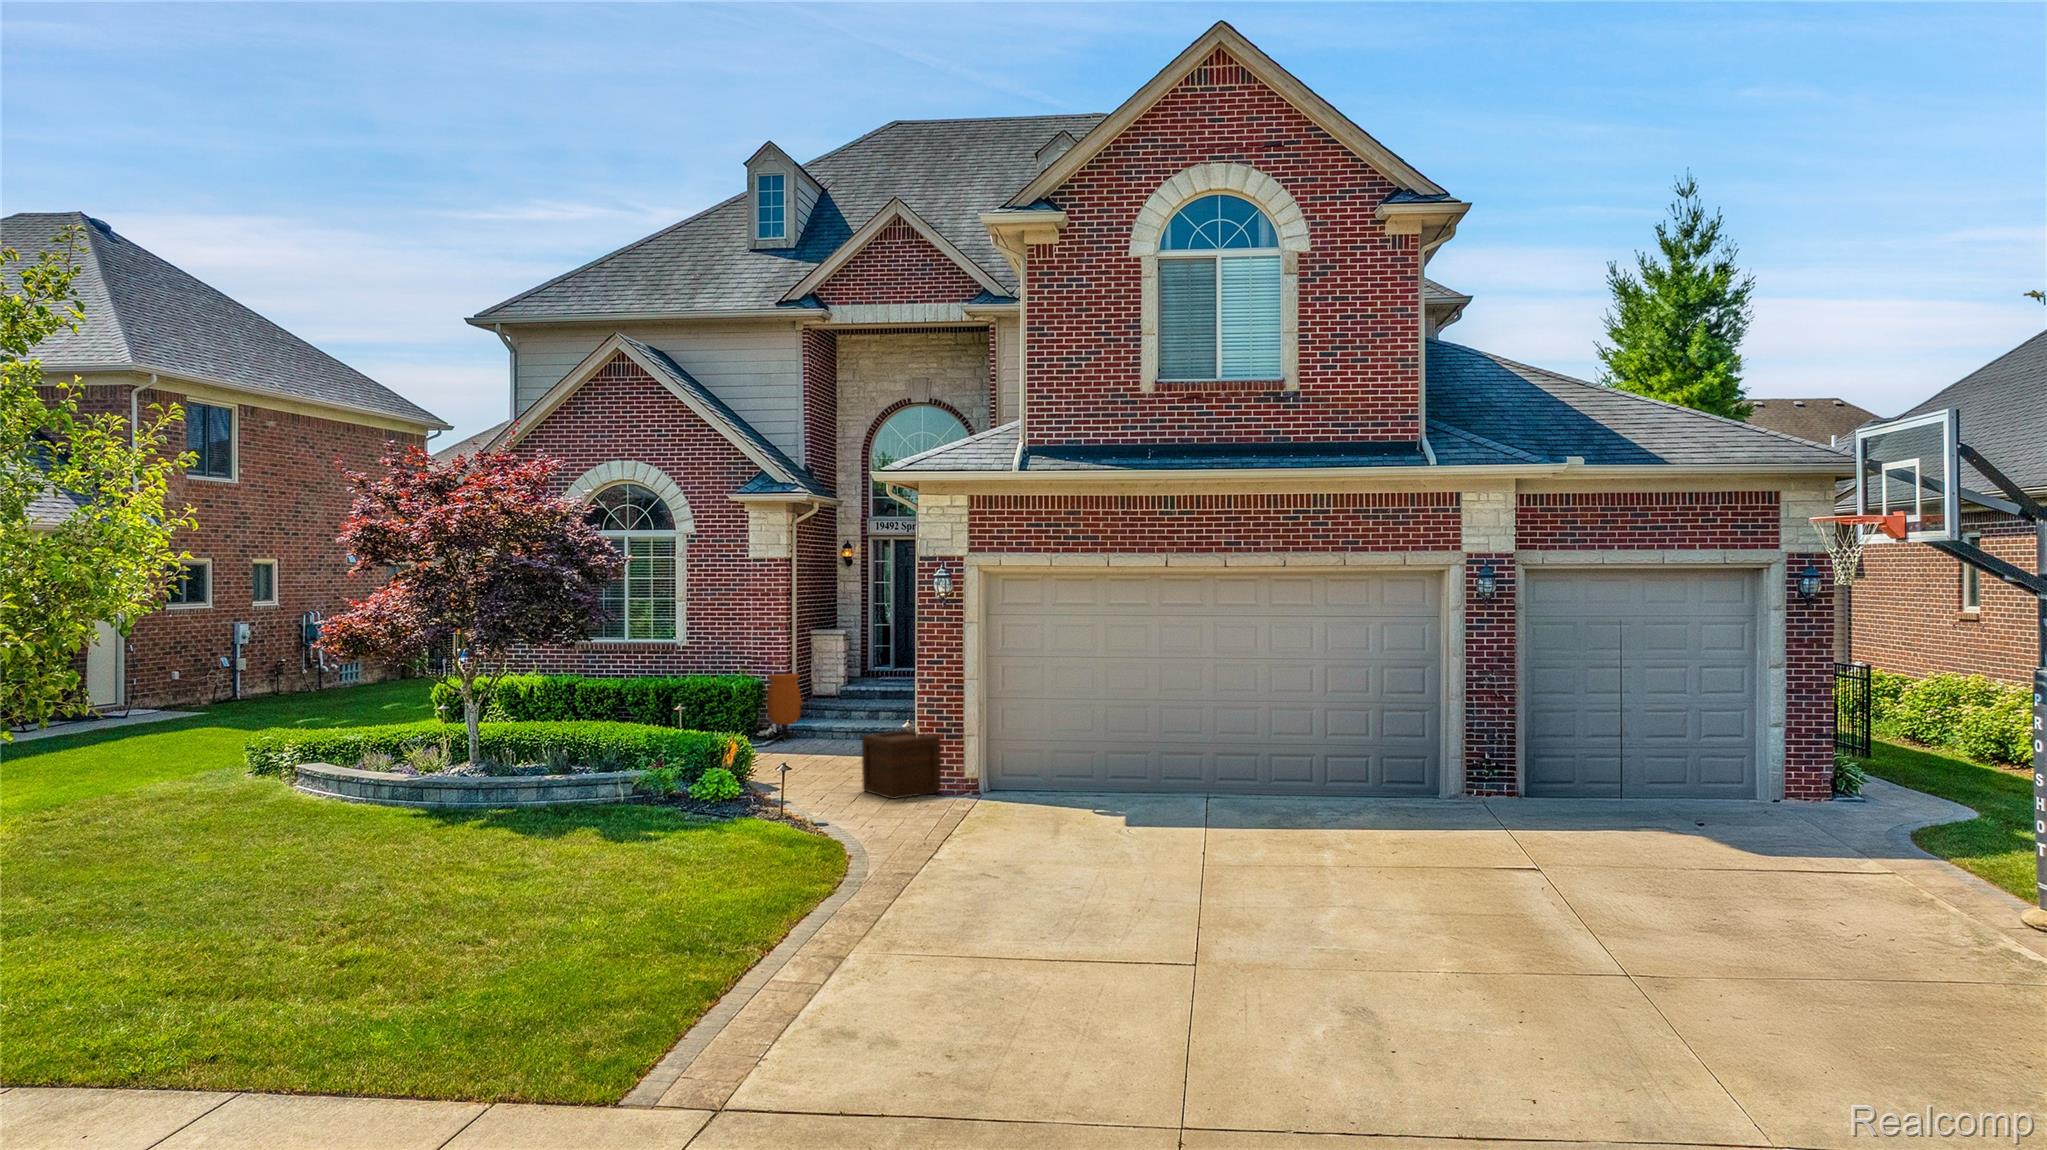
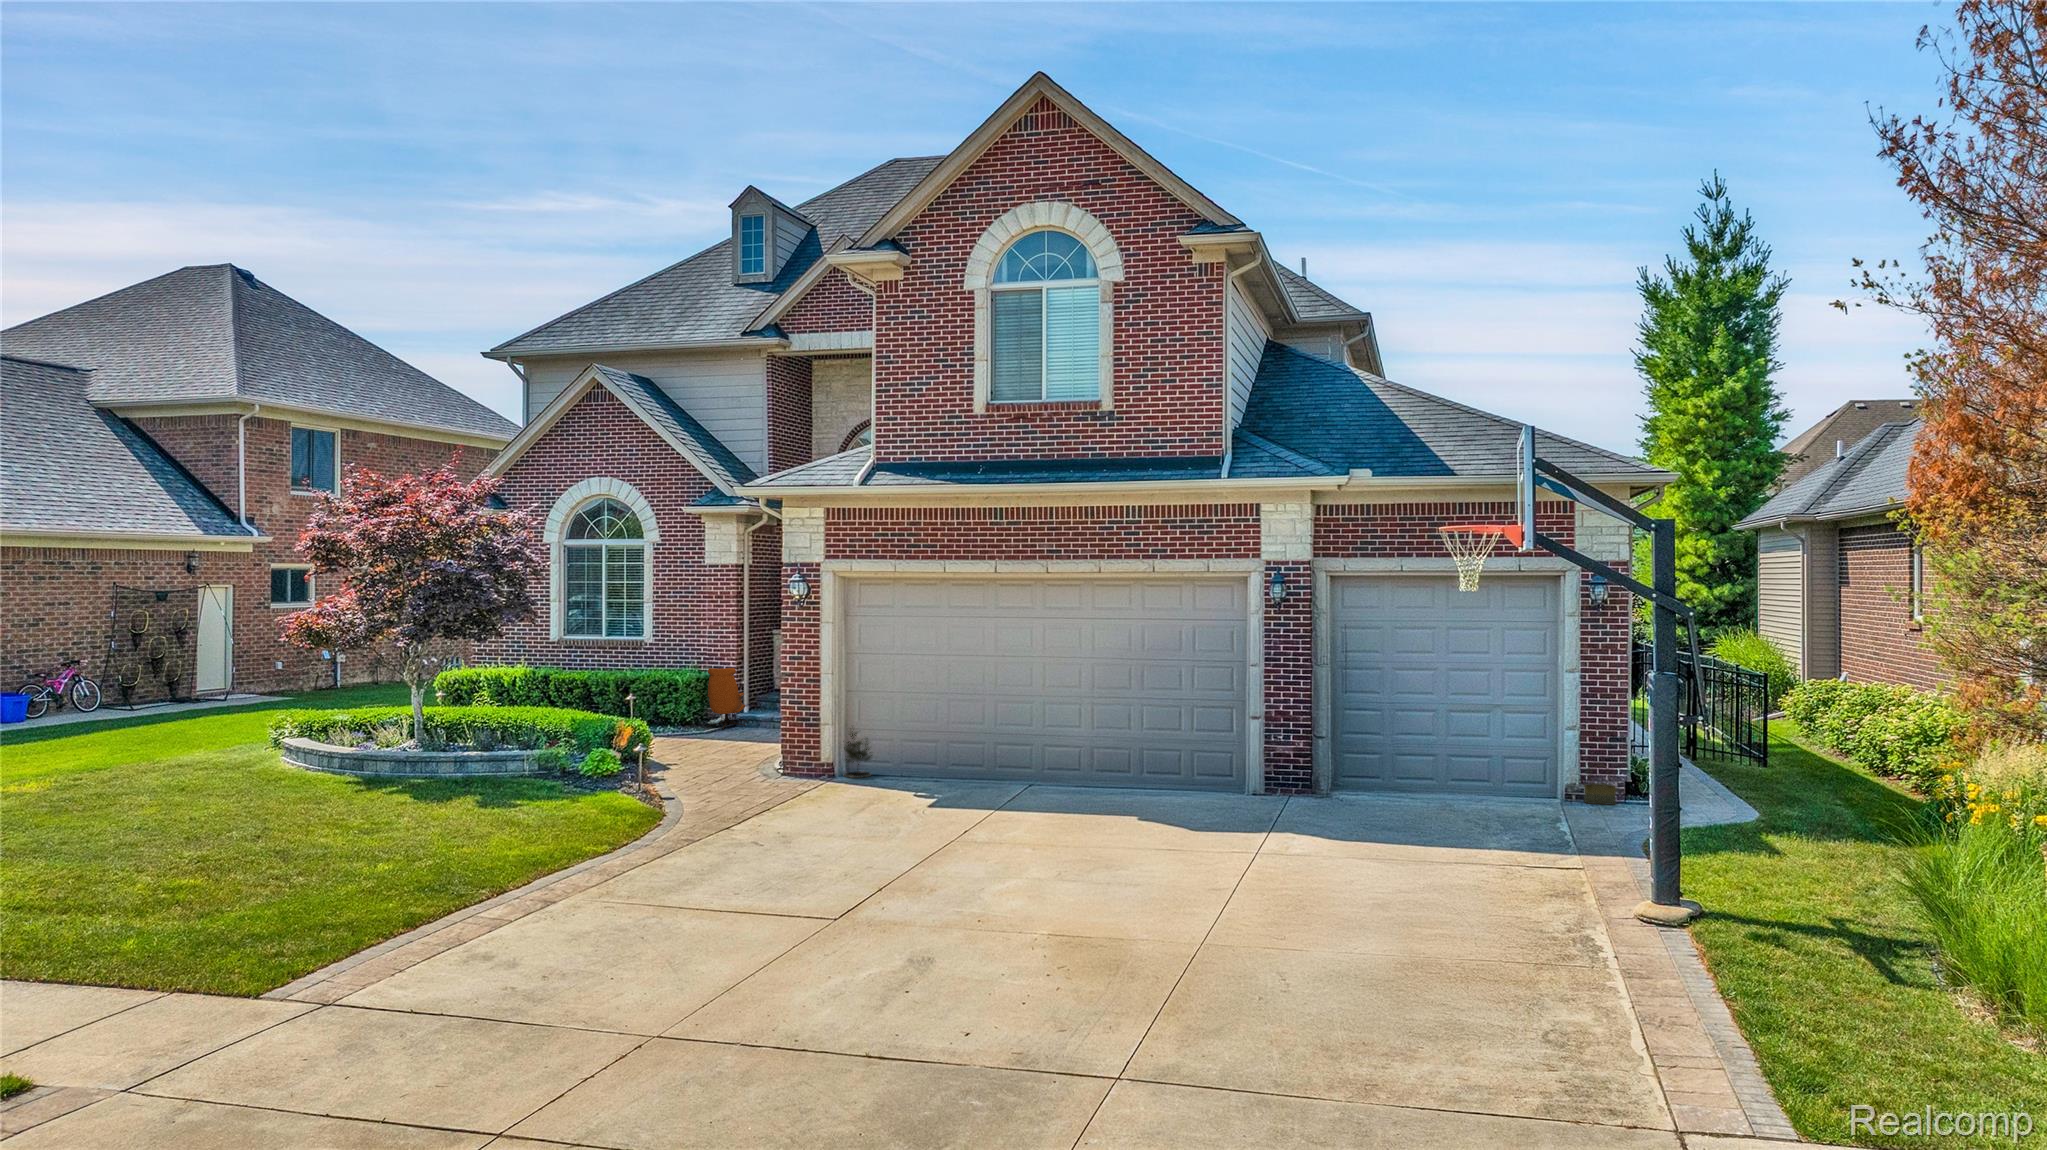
wooden crate: present [862,731,941,799] -> none [730,720,795,781]
potted tree: none [991,734,1025,792] -> present [844,731,872,778]
basket: none [1790,759,1826,801] -> present [1584,763,1617,805]

